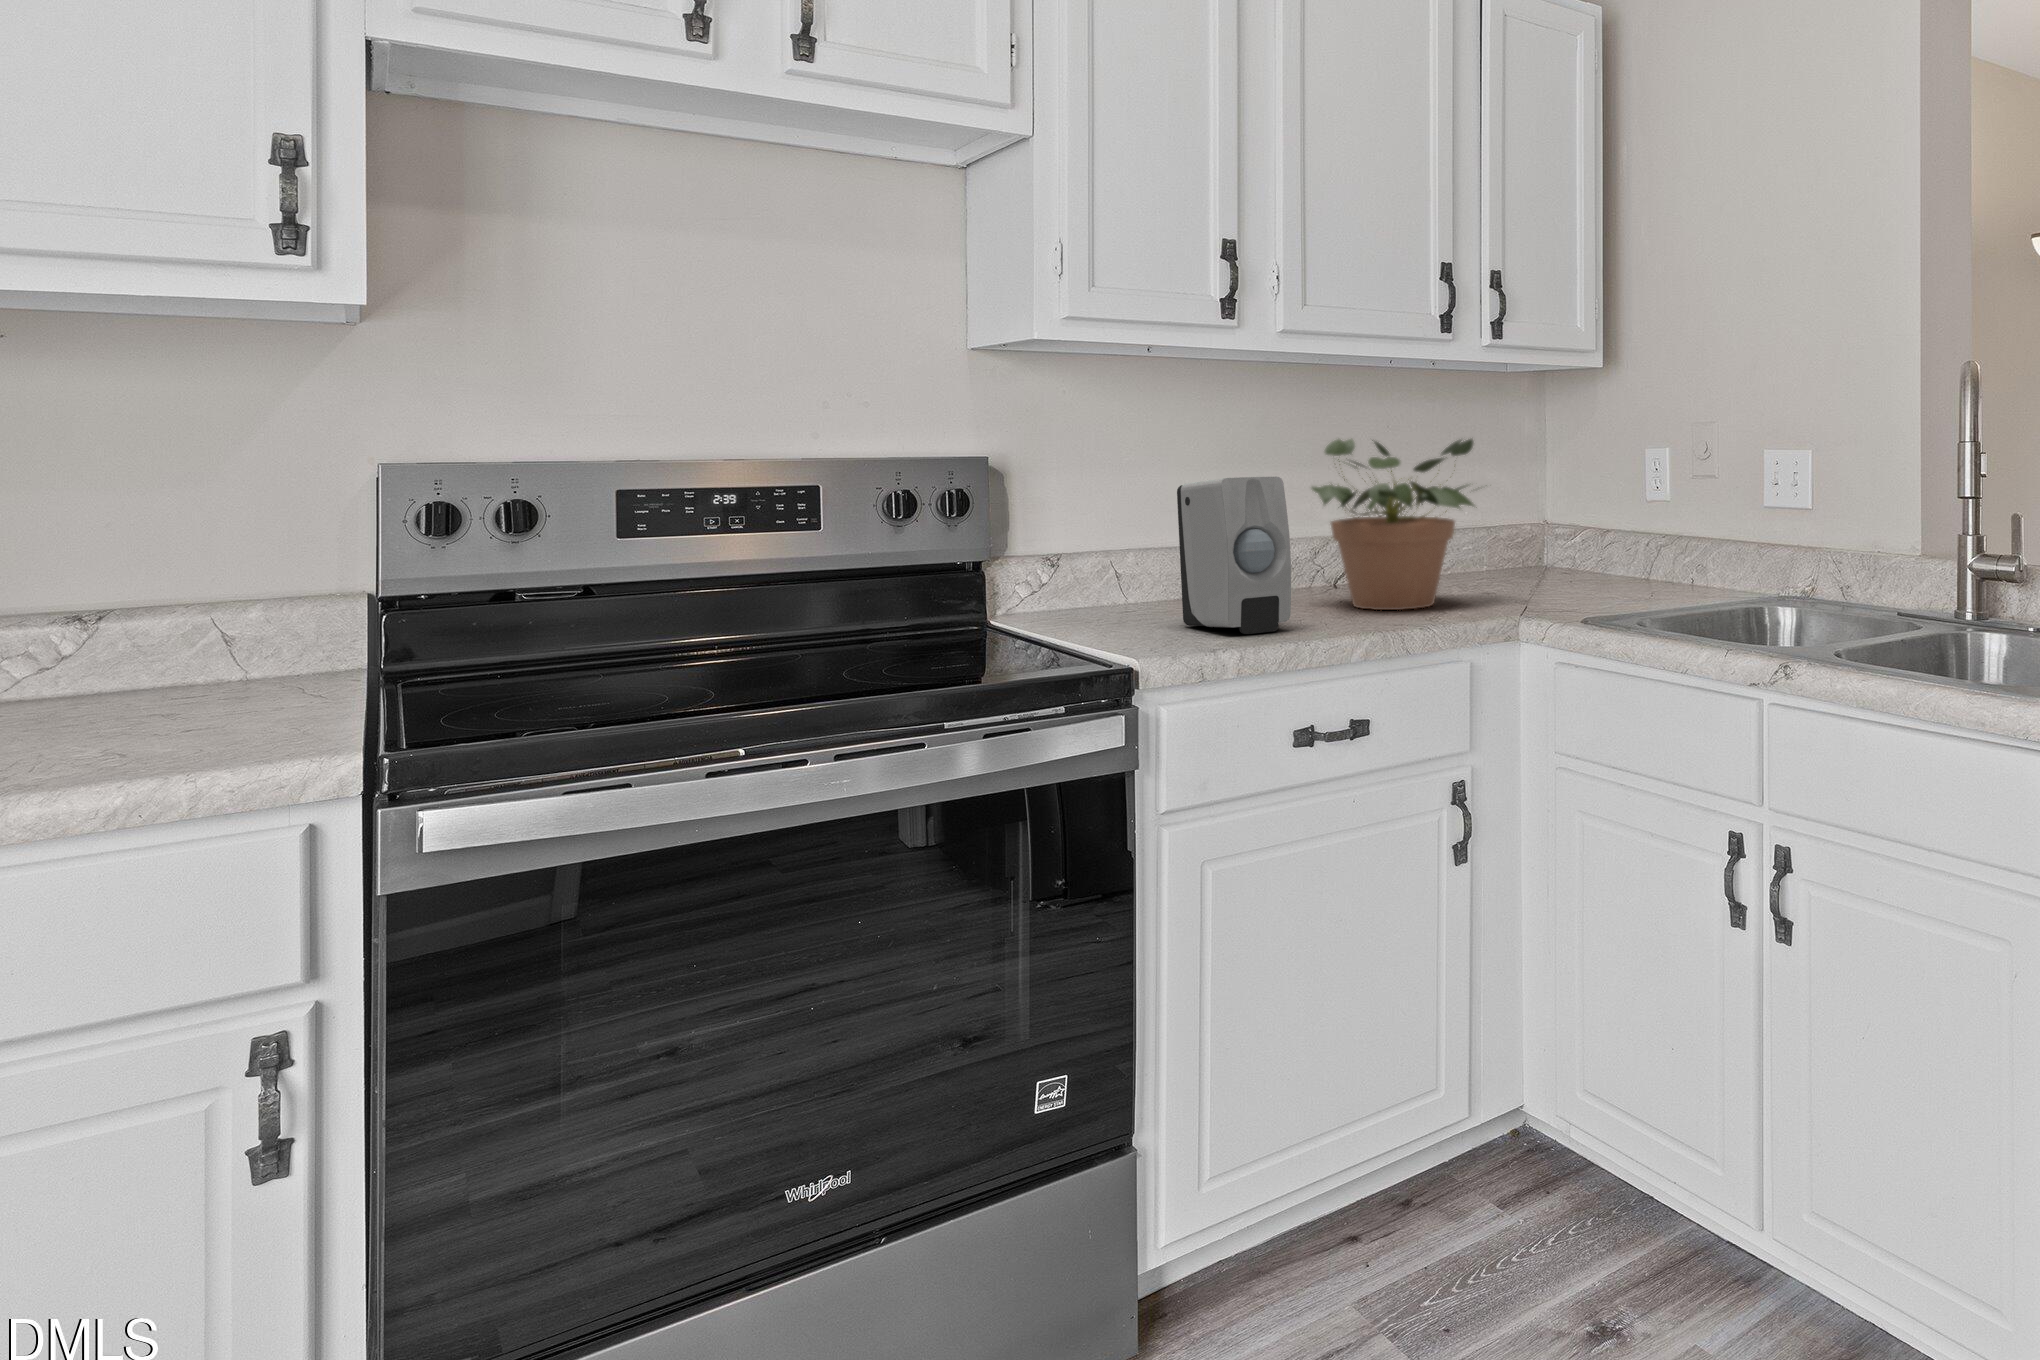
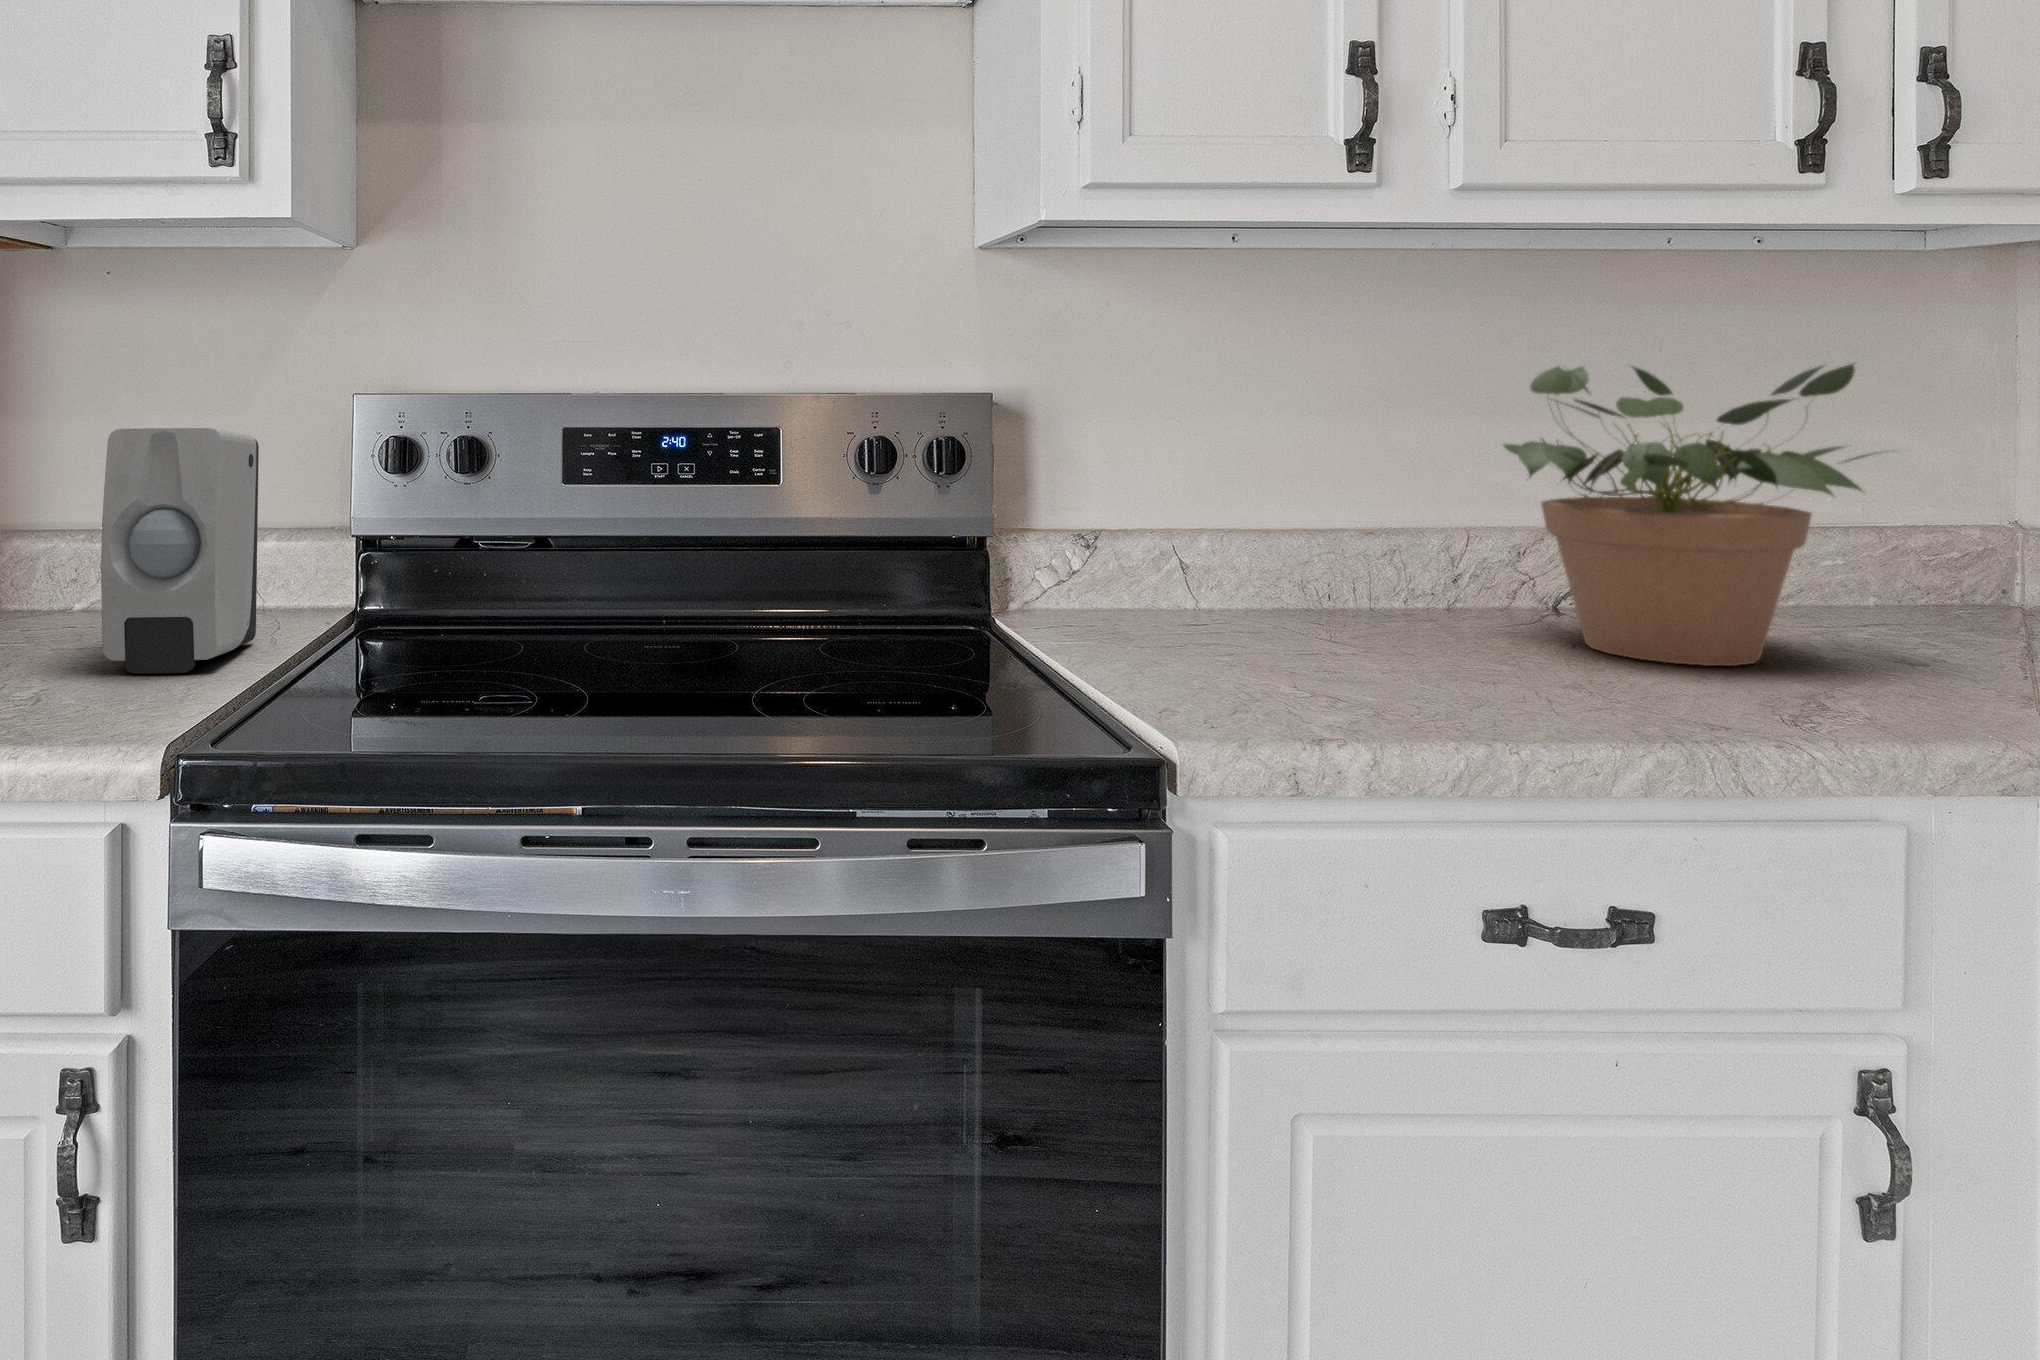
soap dispenser: present [1177,477,1291,634] -> present [101,428,259,673]

